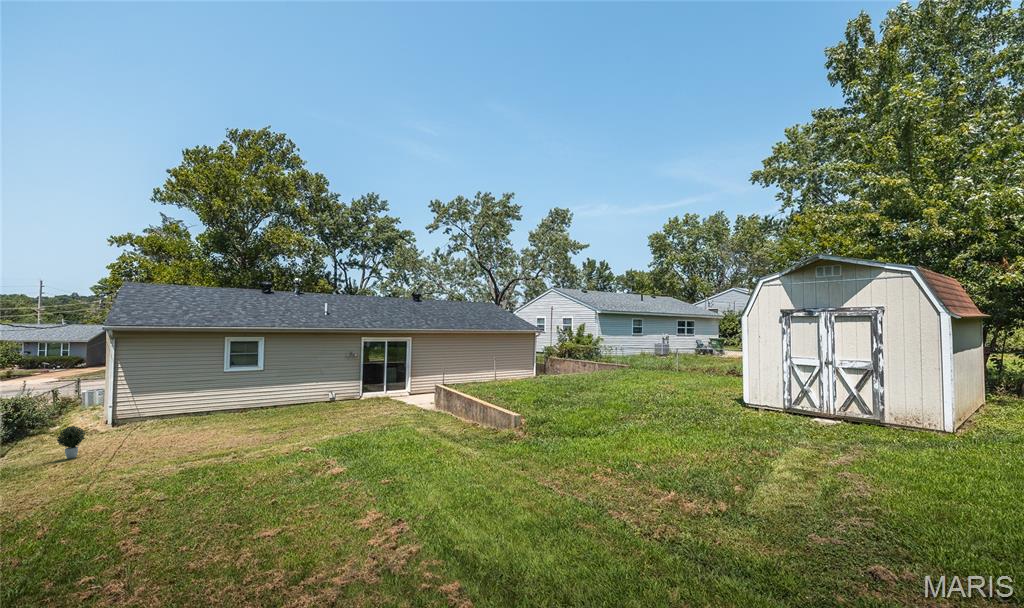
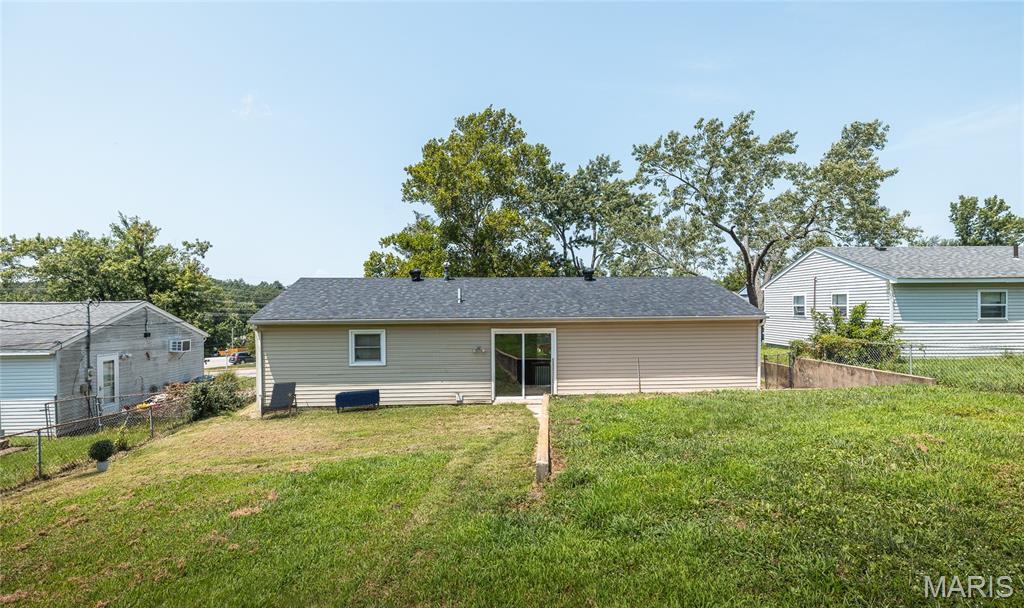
lounge chair: none [128,390,167,430] -> present [261,382,297,420]
bench: none [214,393,260,417] -> present [335,389,380,413]

